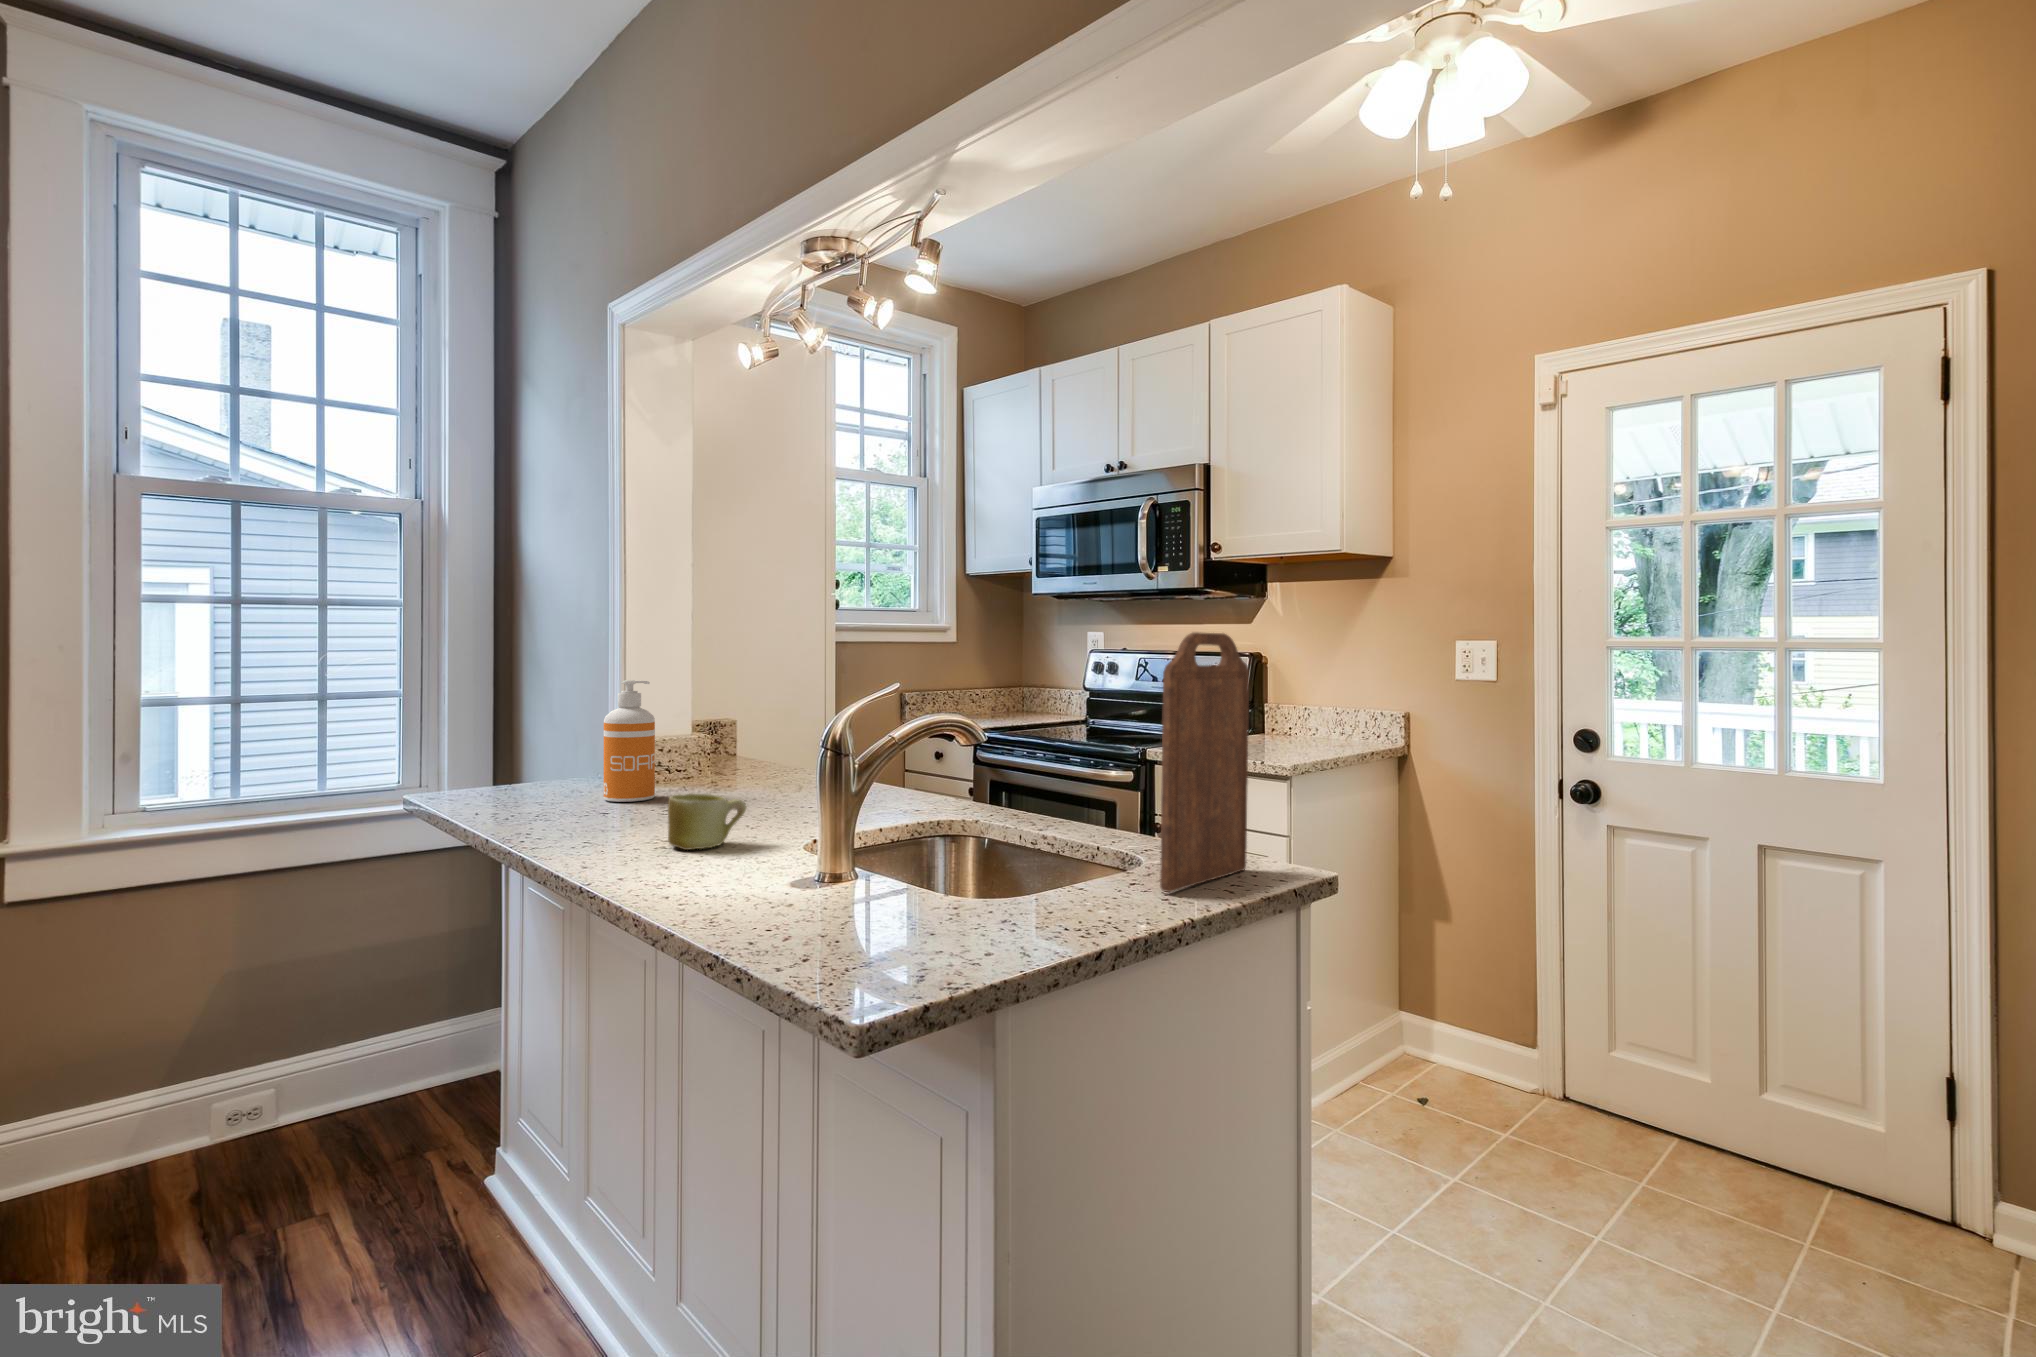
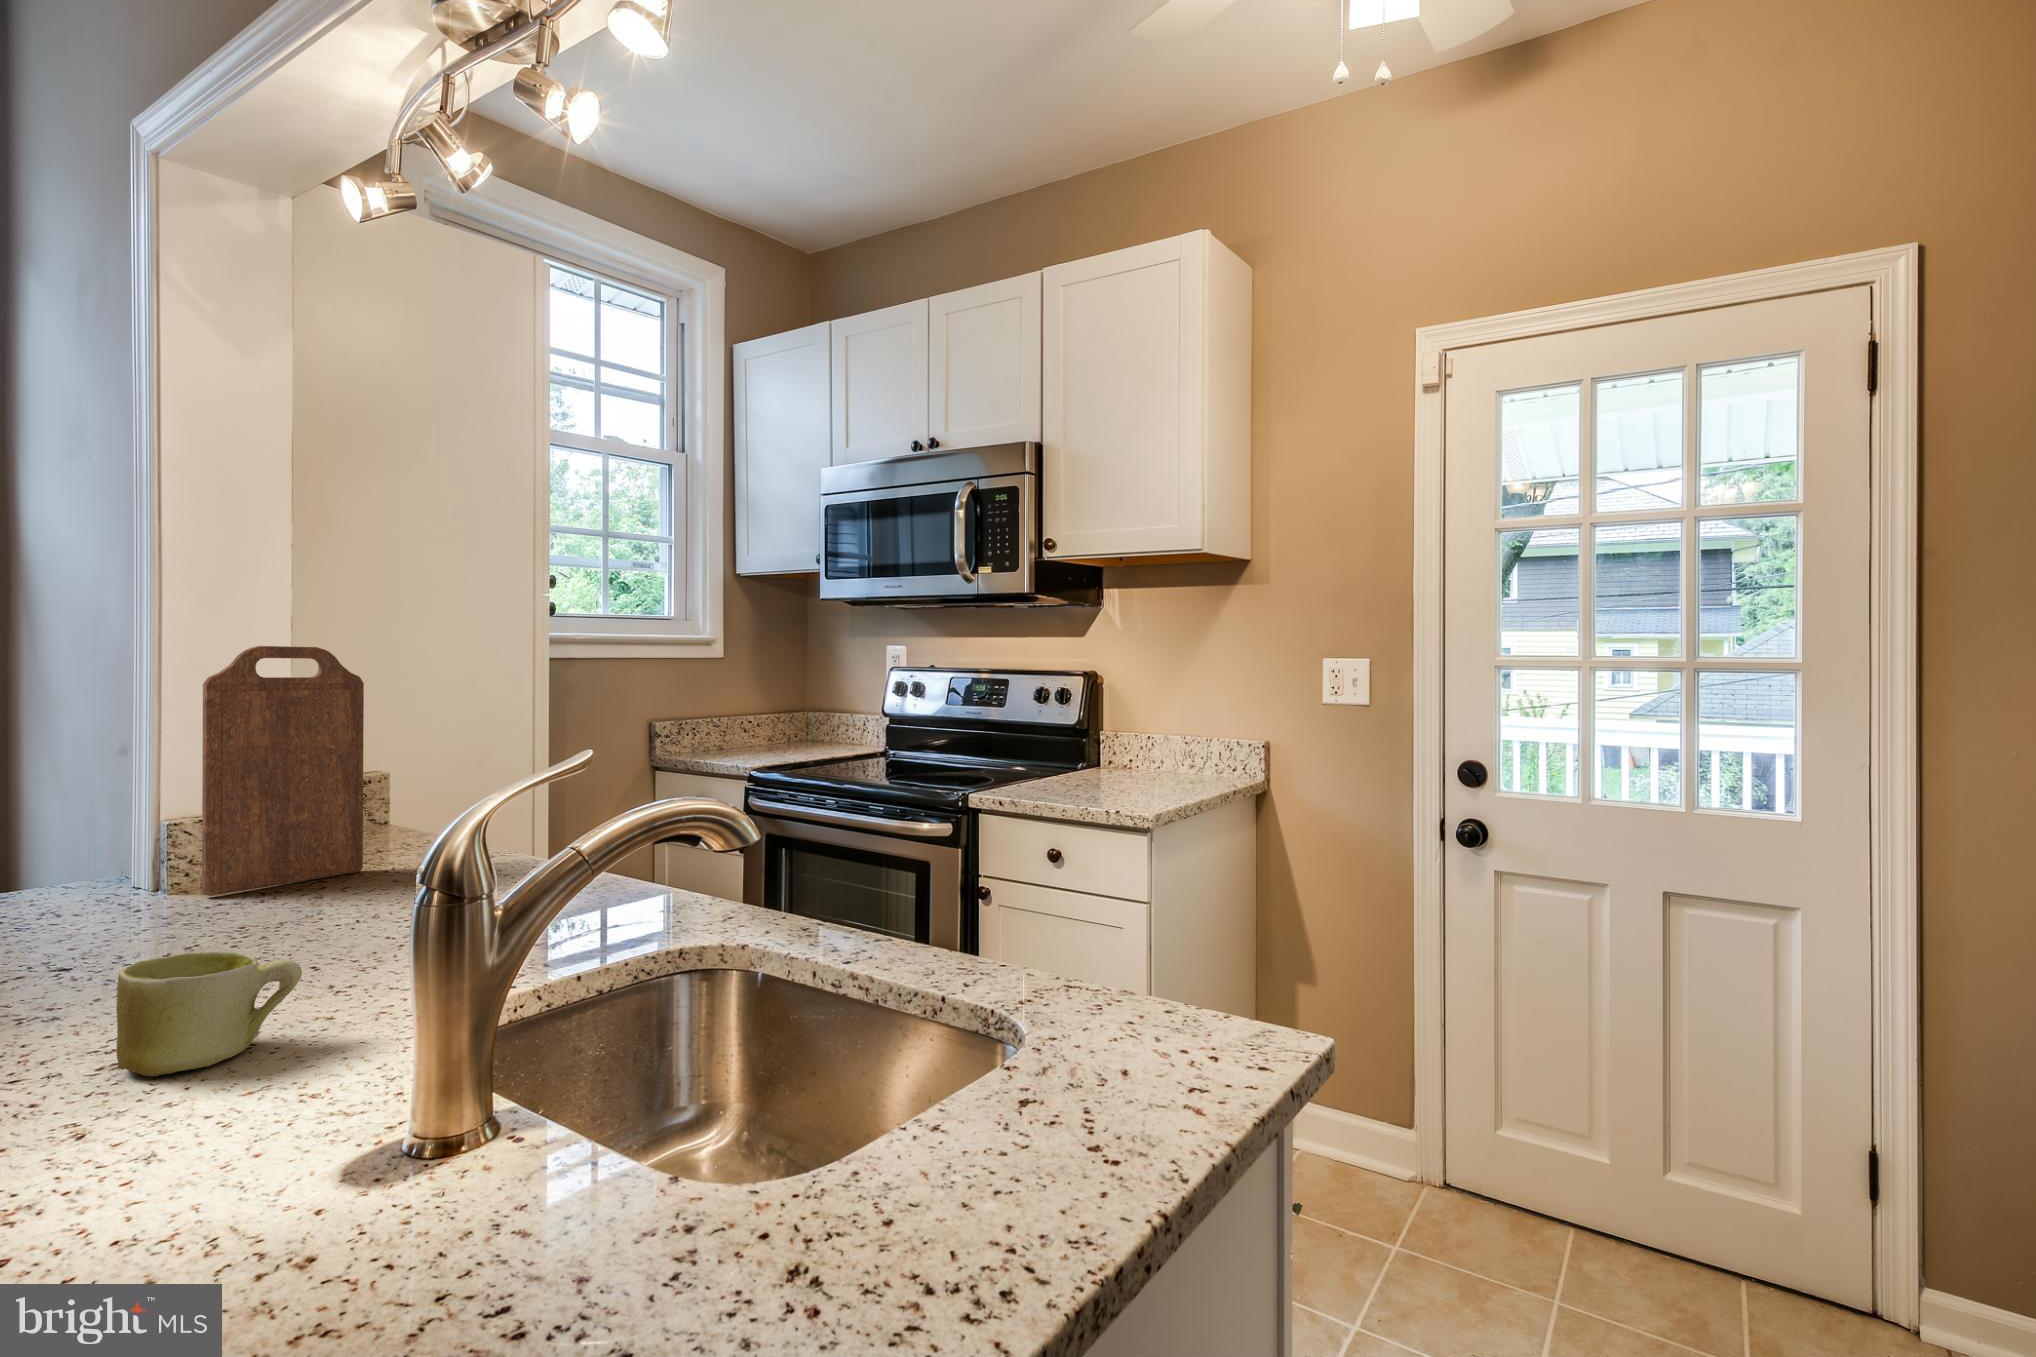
cutting board: present [1160,632,1249,892] -> present [202,646,364,896]
soap dispenser: present [604,680,655,802] -> none [84,726,192,936]

